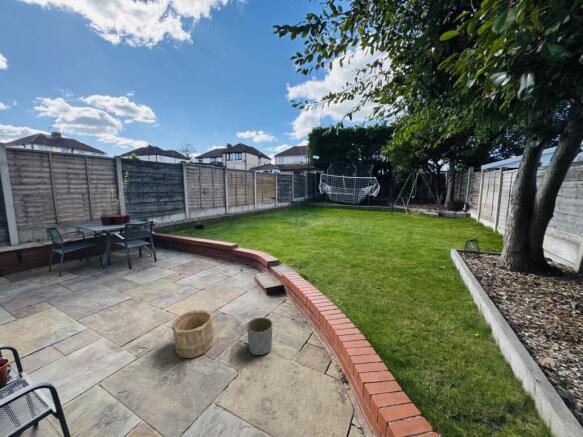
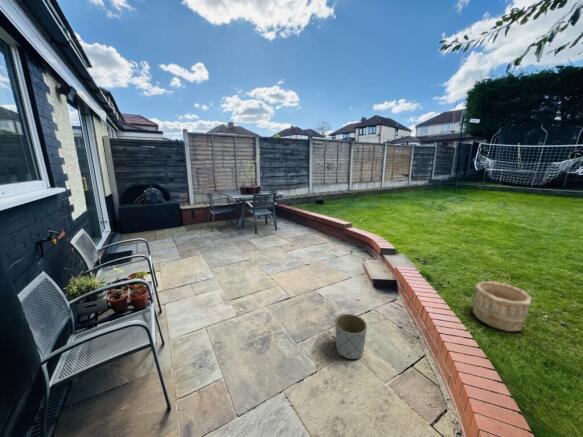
wooden bucket: present [171,310,213,358] -> present [473,281,532,331]

